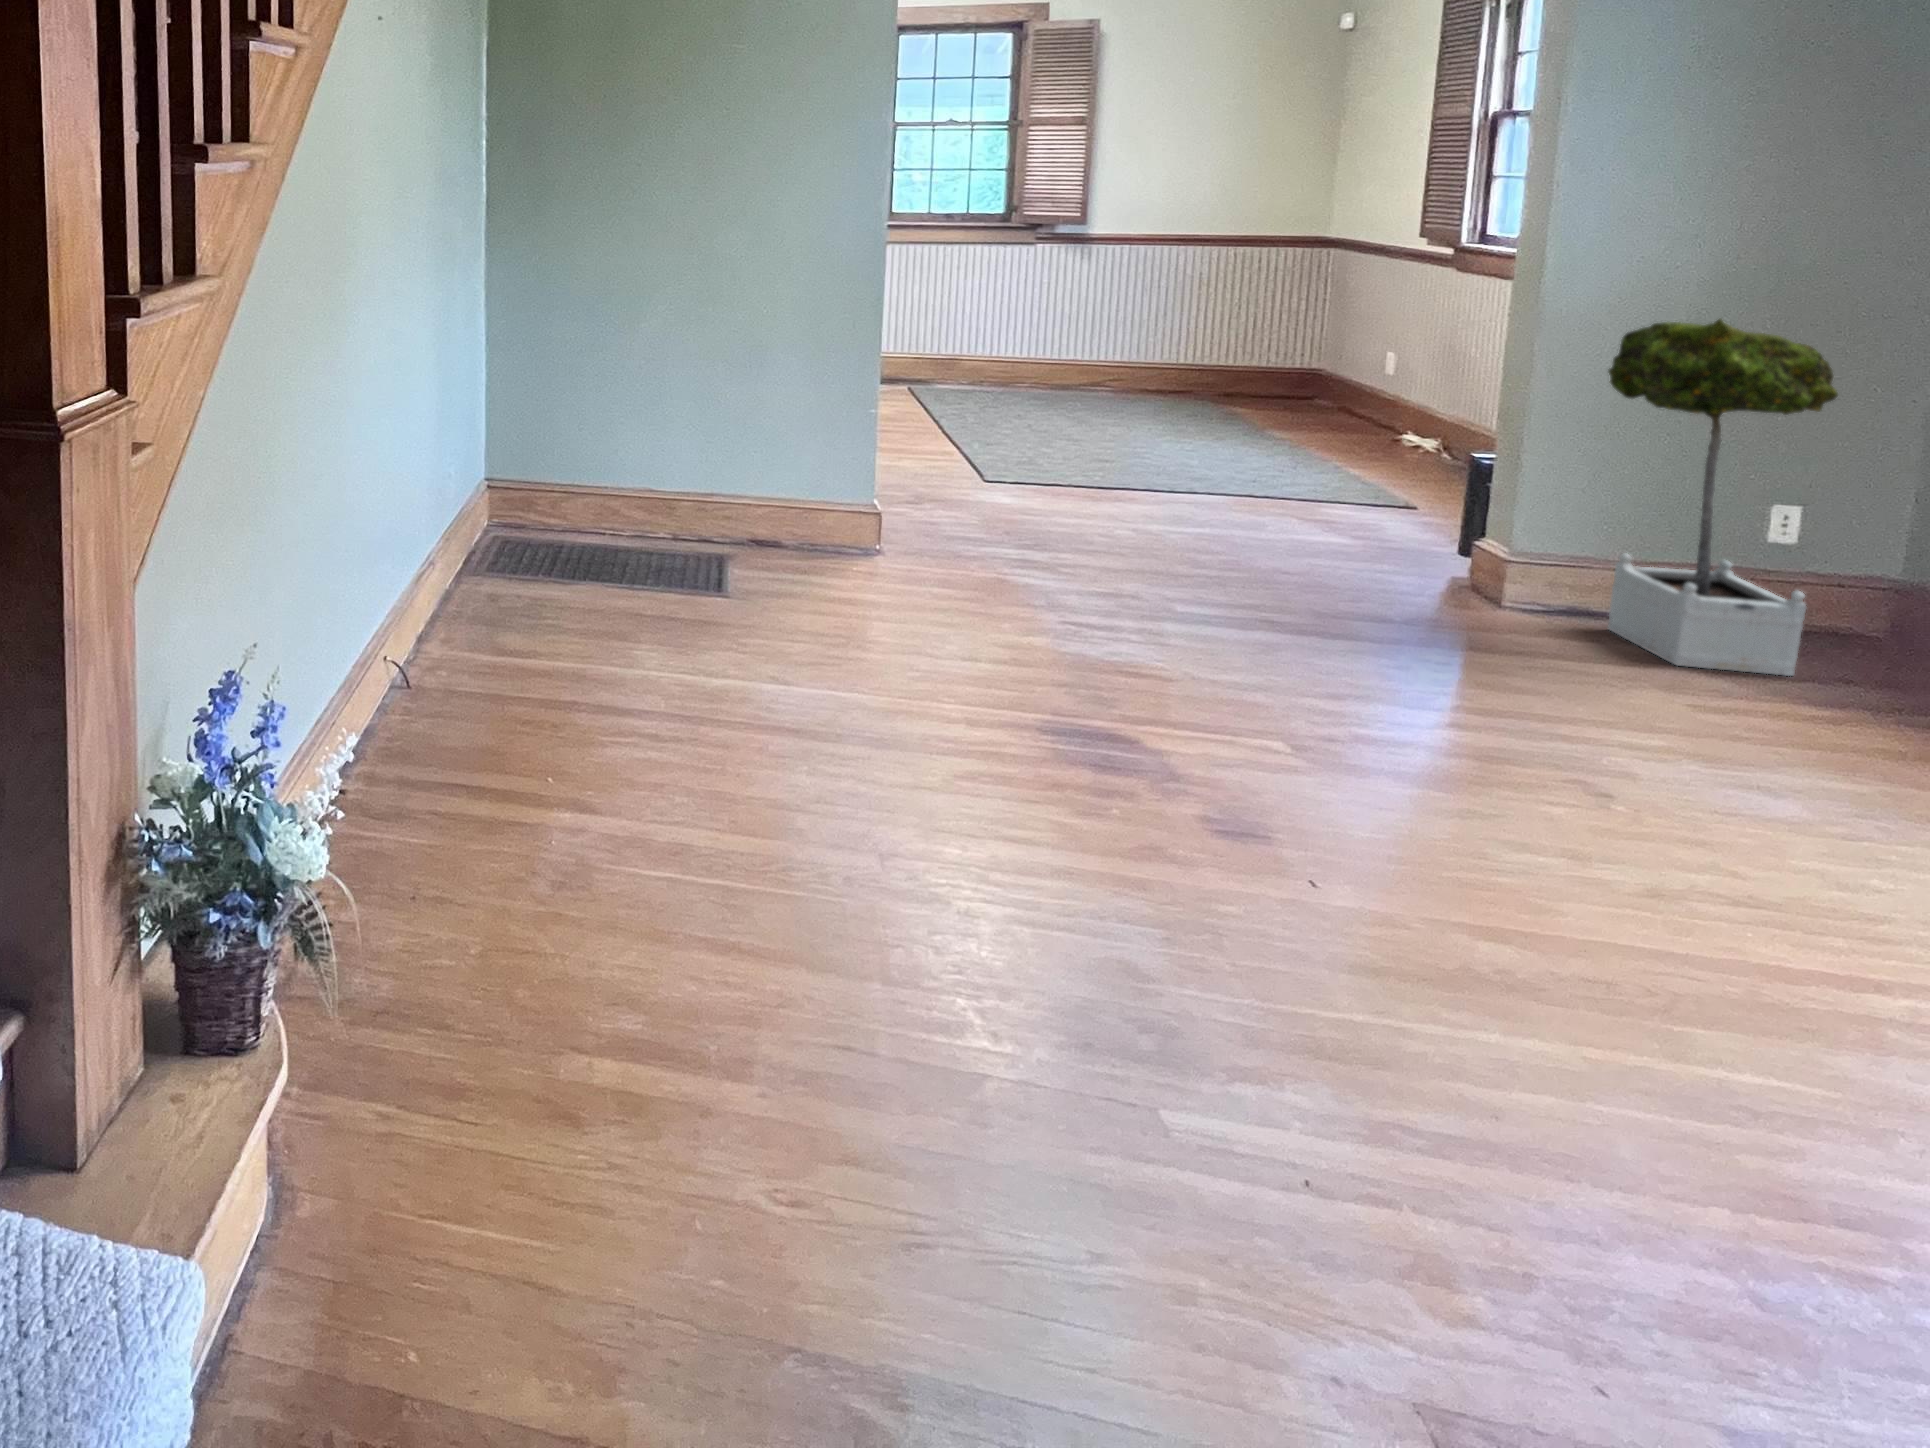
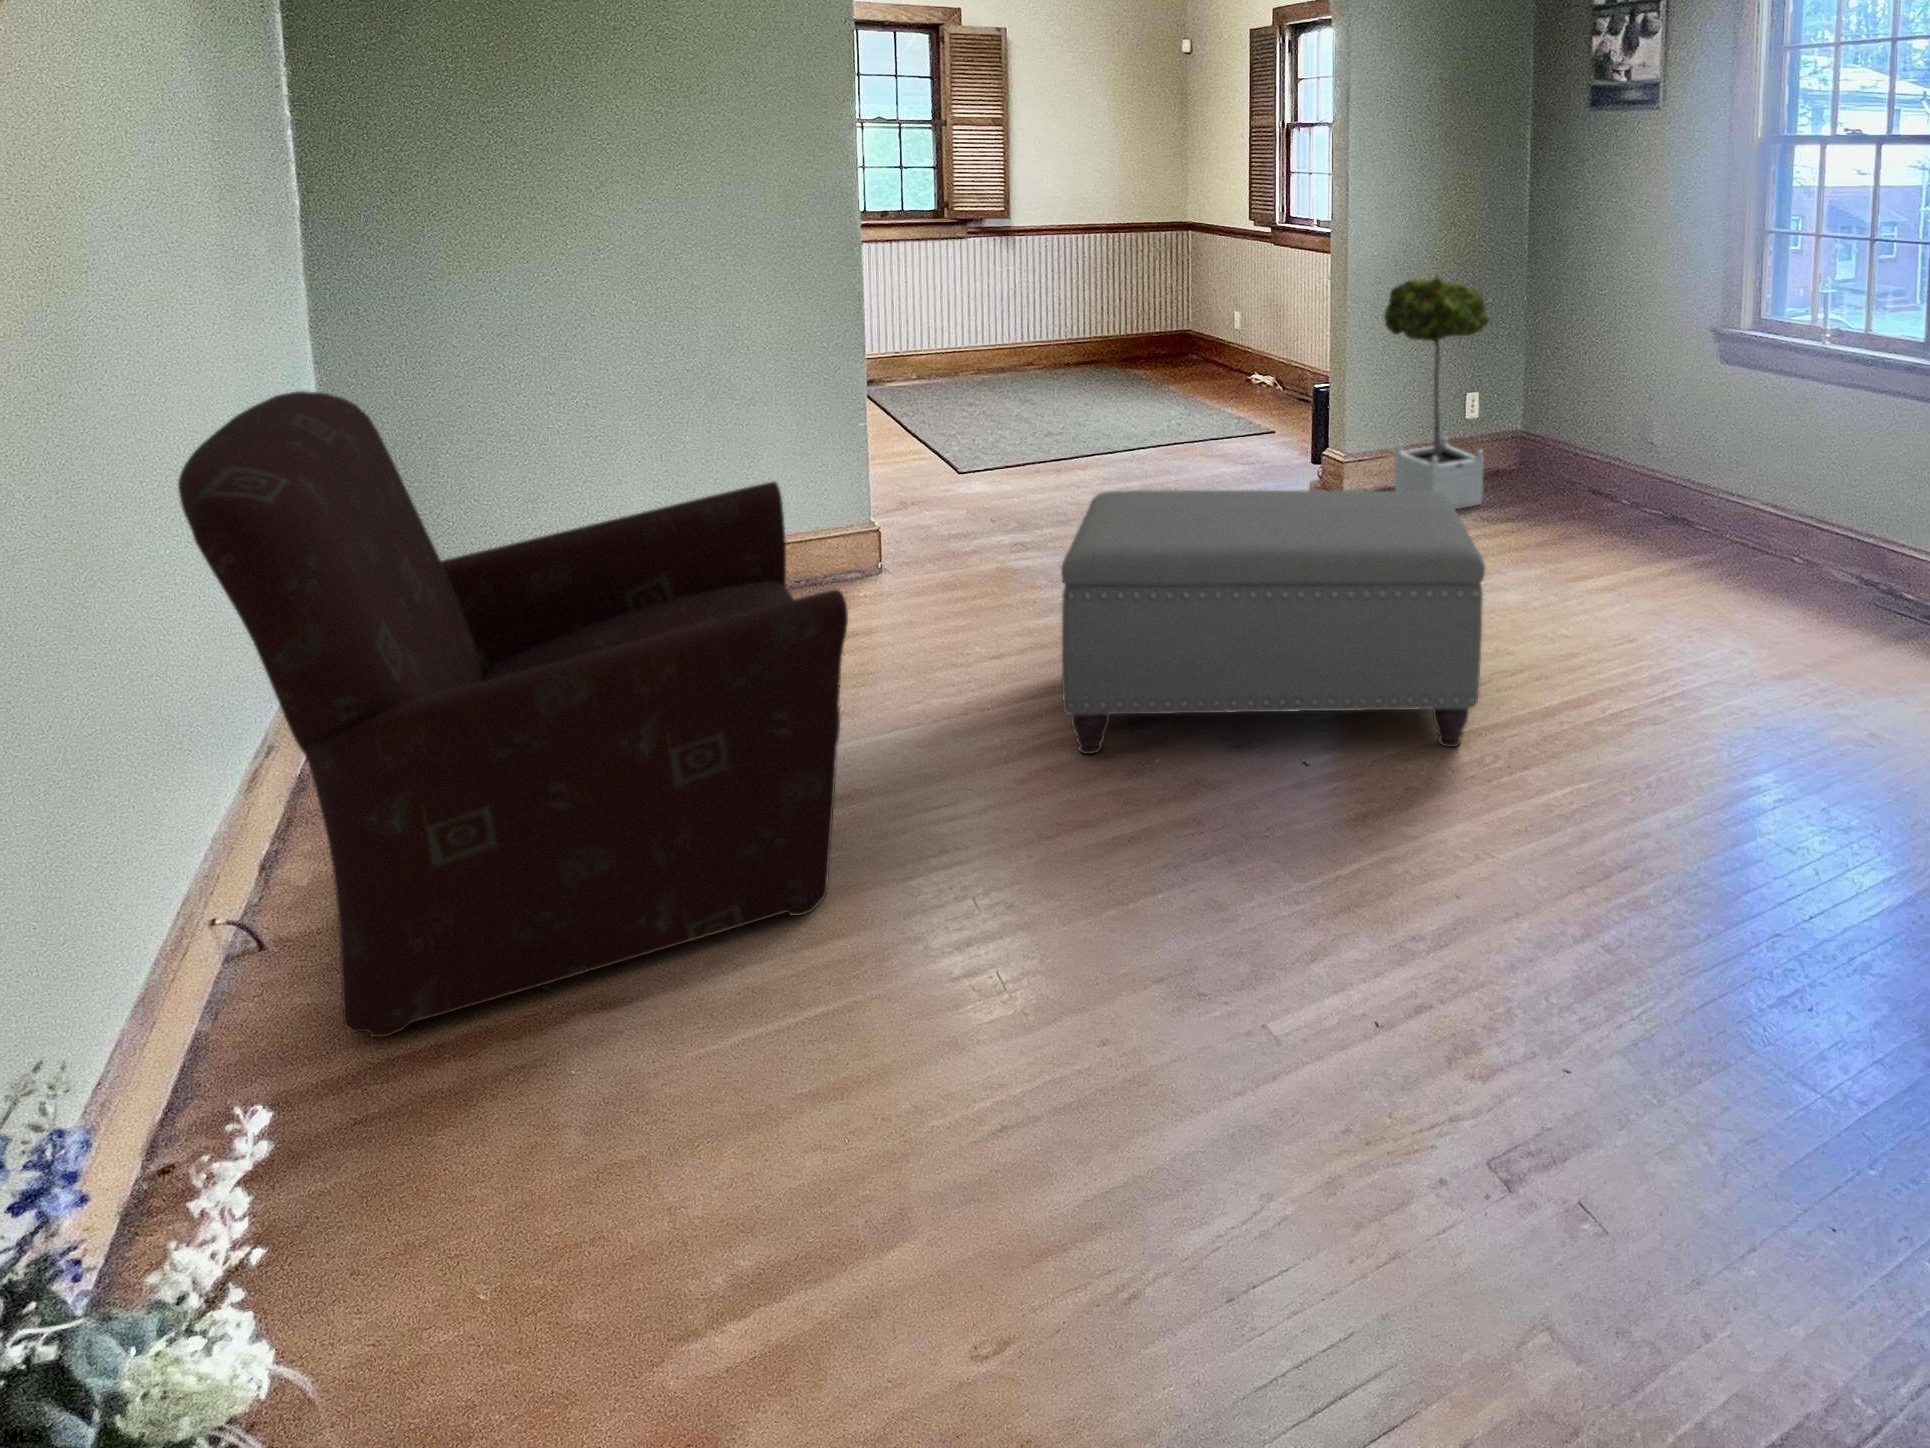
armchair: none [382,320,782,811] -> present [178,391,848,1037]
ottoman: none [1010,516,1667,966] -> present [1061,490,1485,754]

